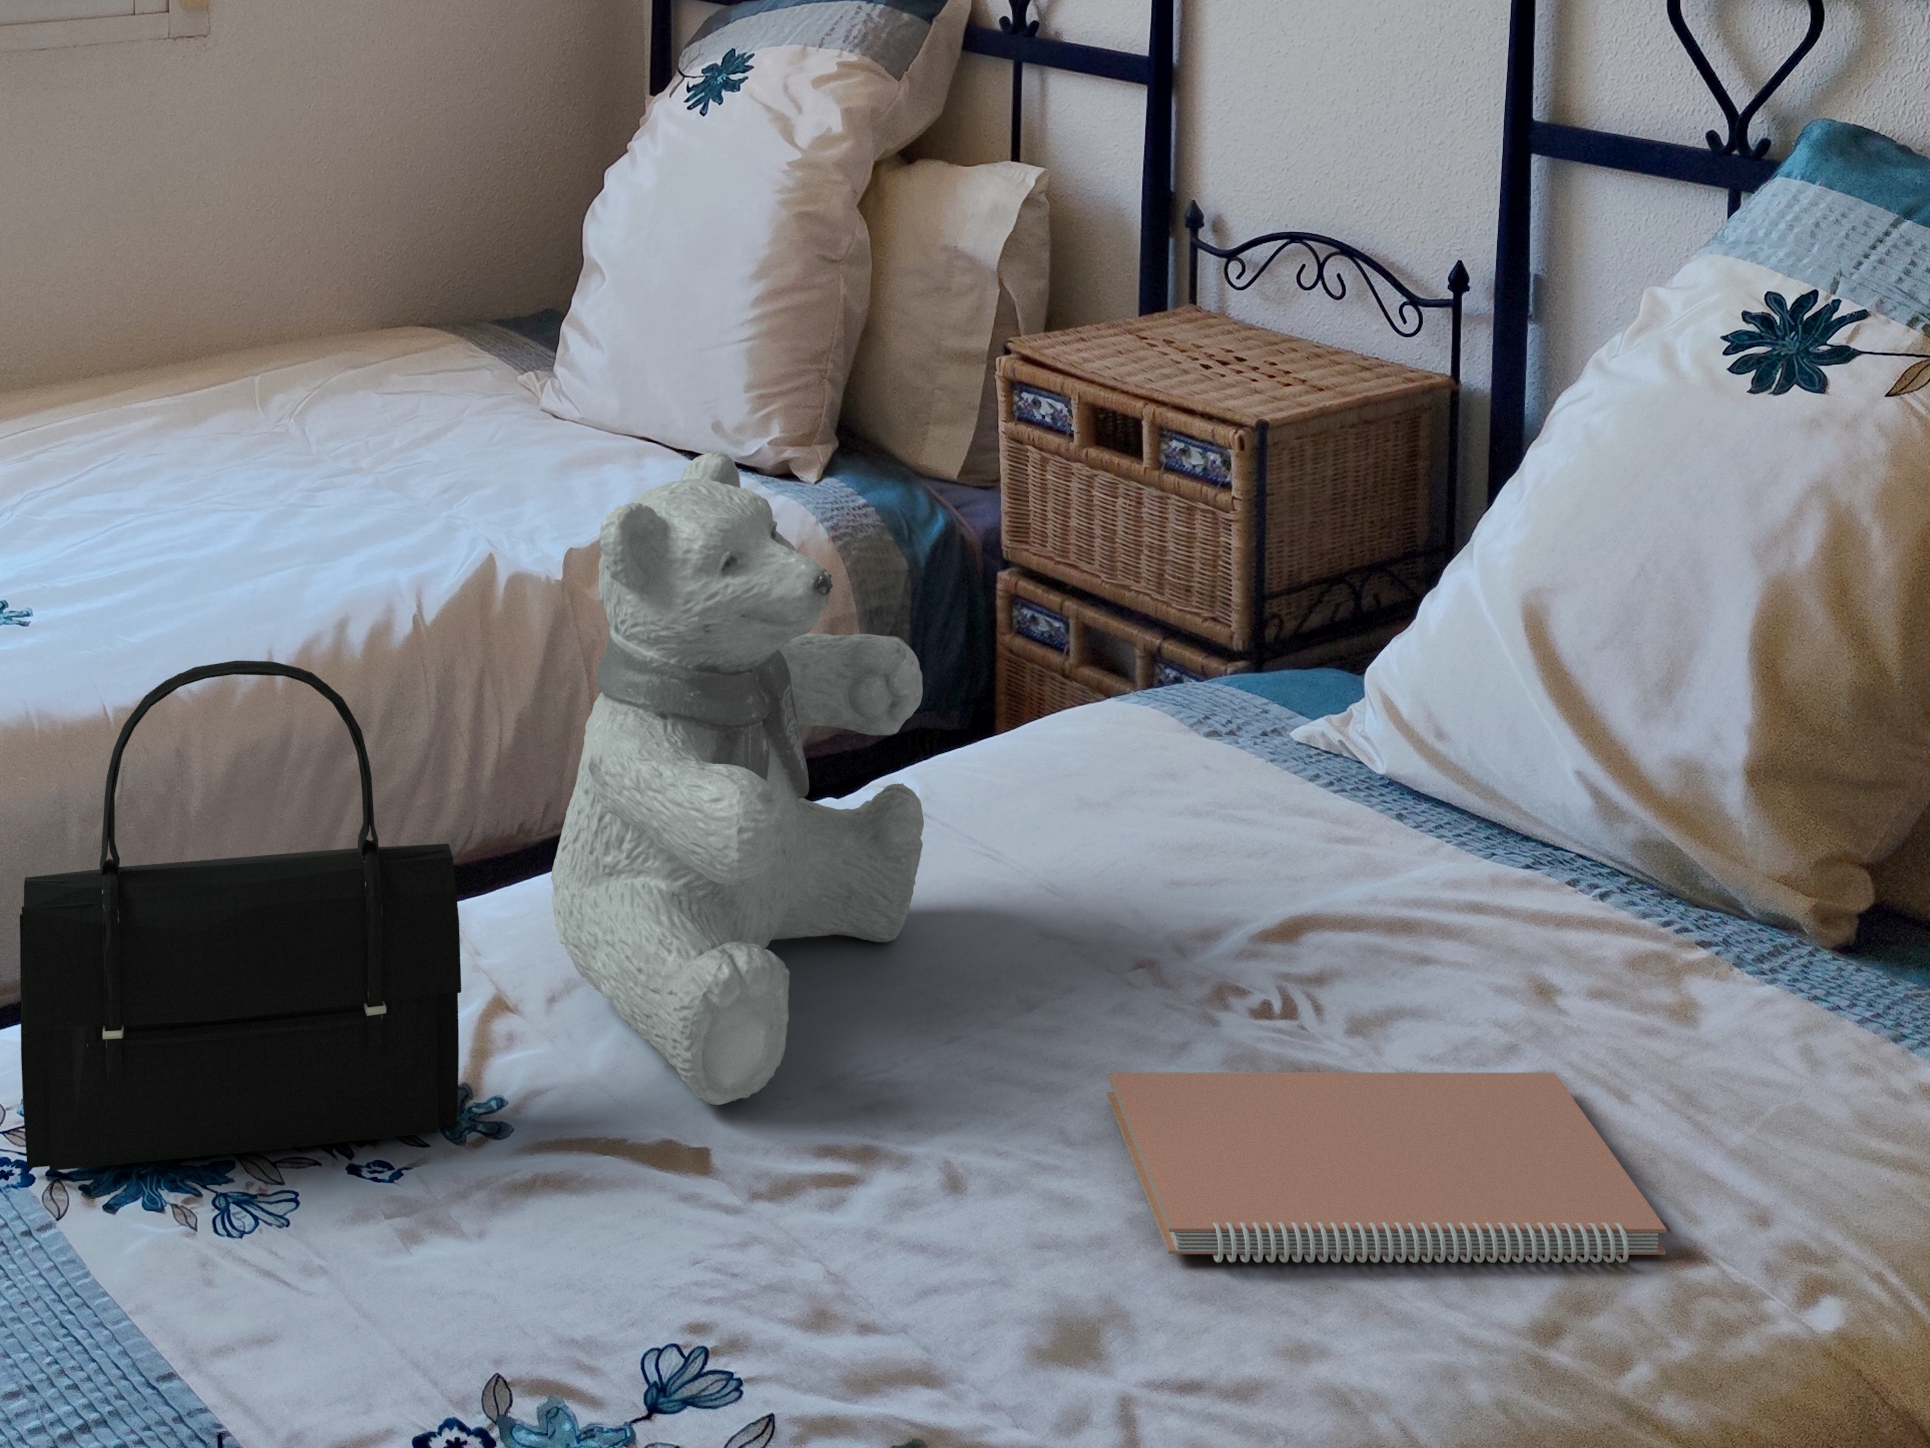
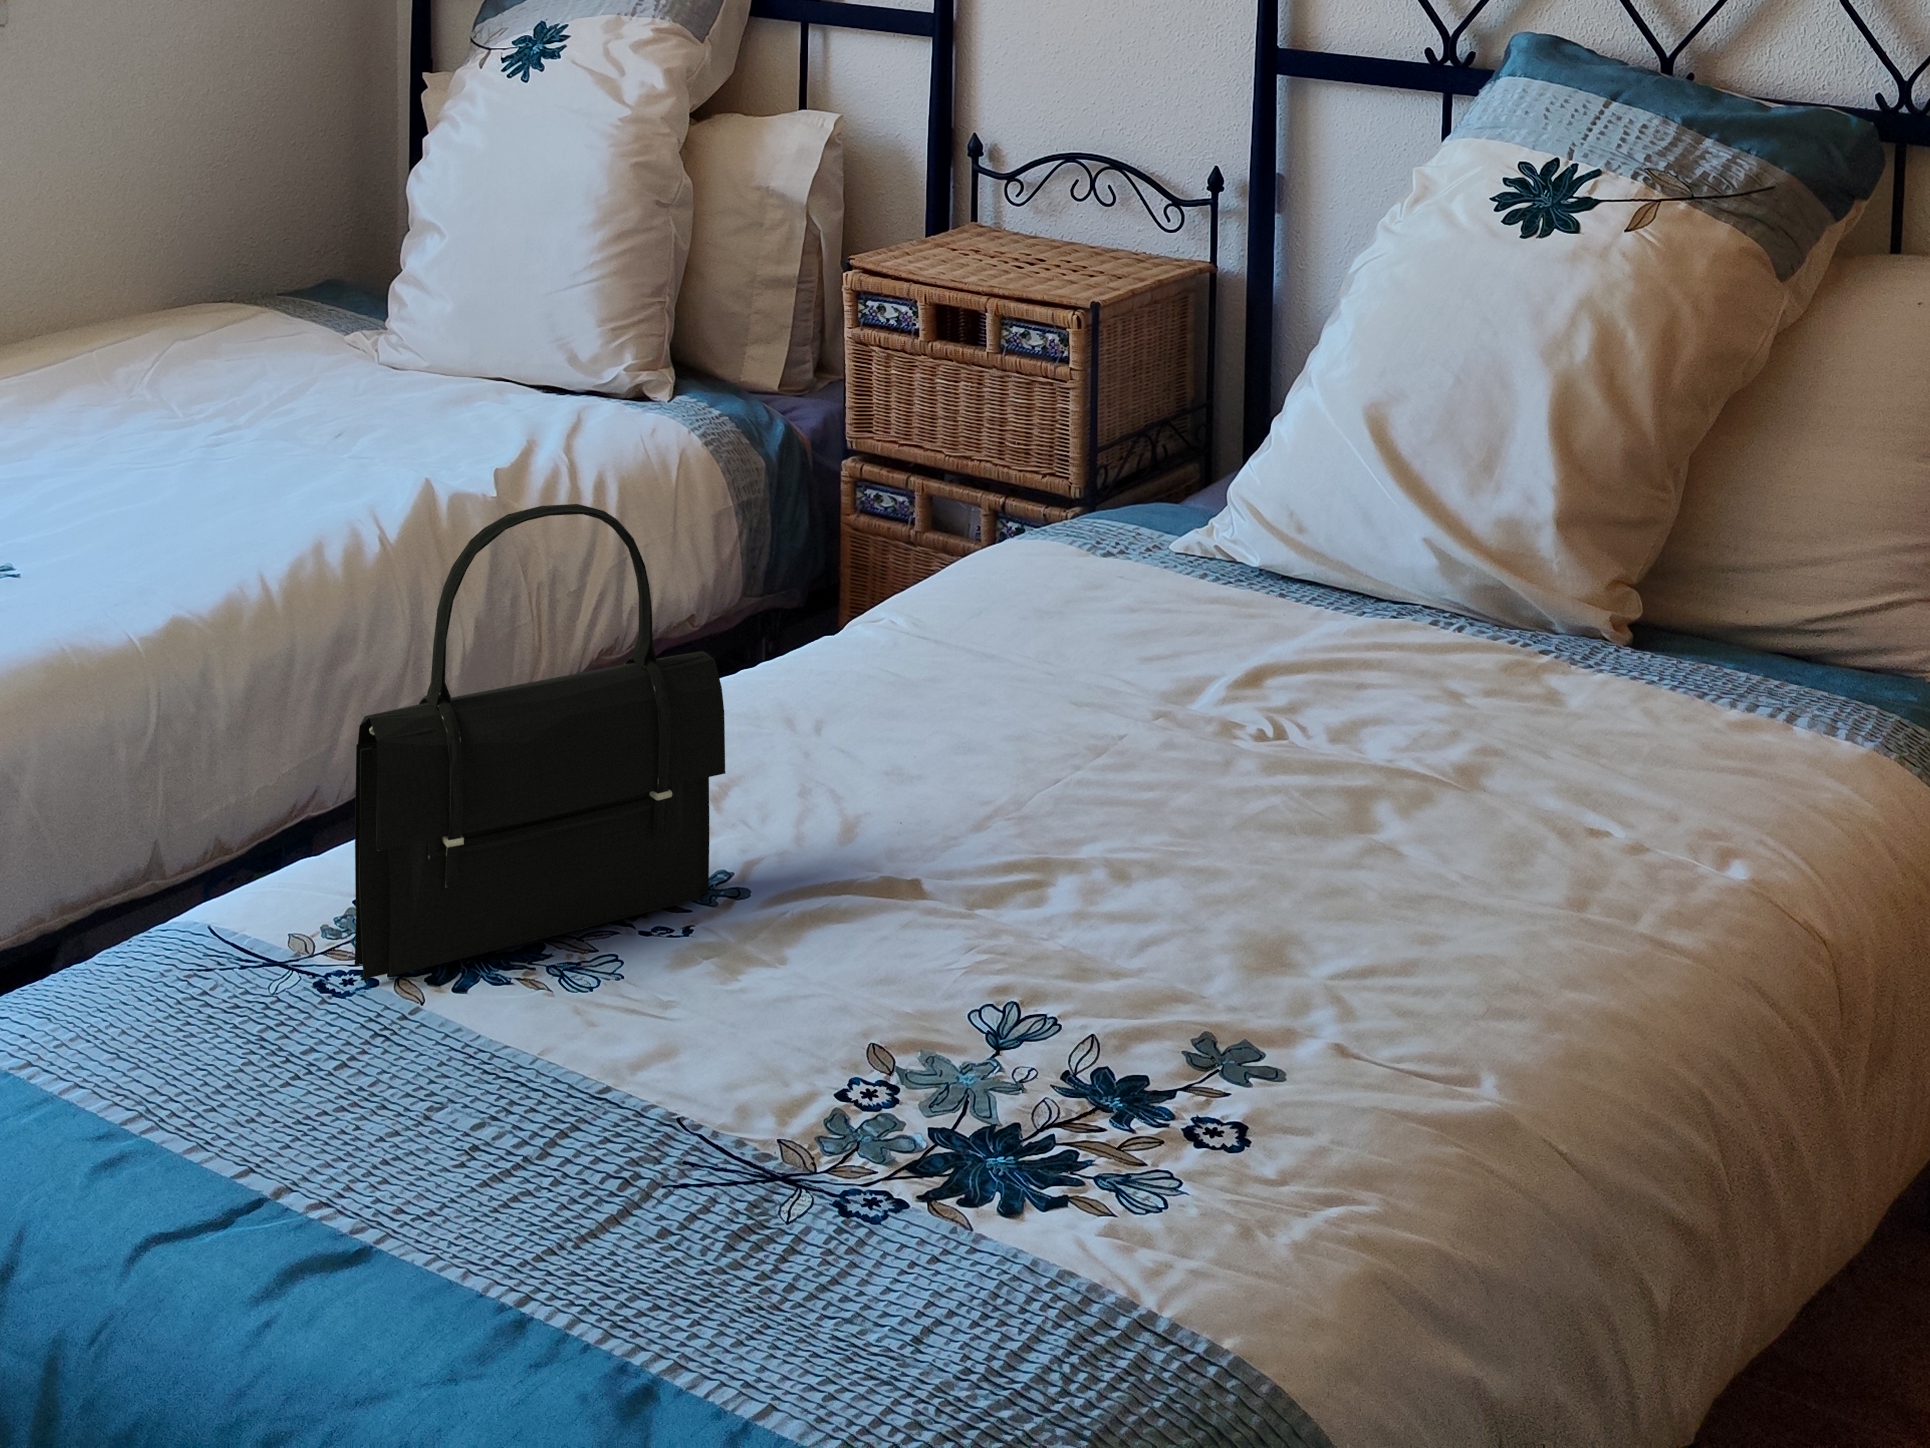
teddy bear: present [551,452,924,1105] -> none [720,318,999,845]
notebook: present [1107,1072,1666,1263] -> none [1194,734,1617,885]

